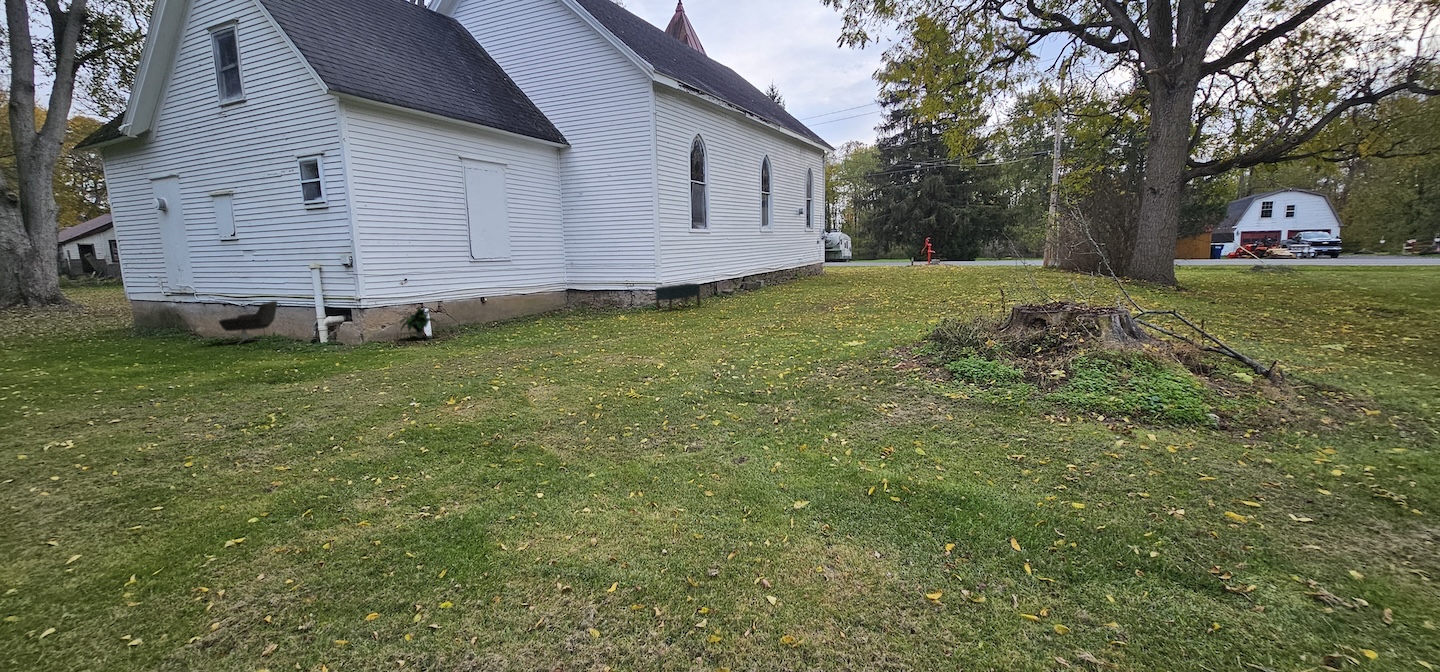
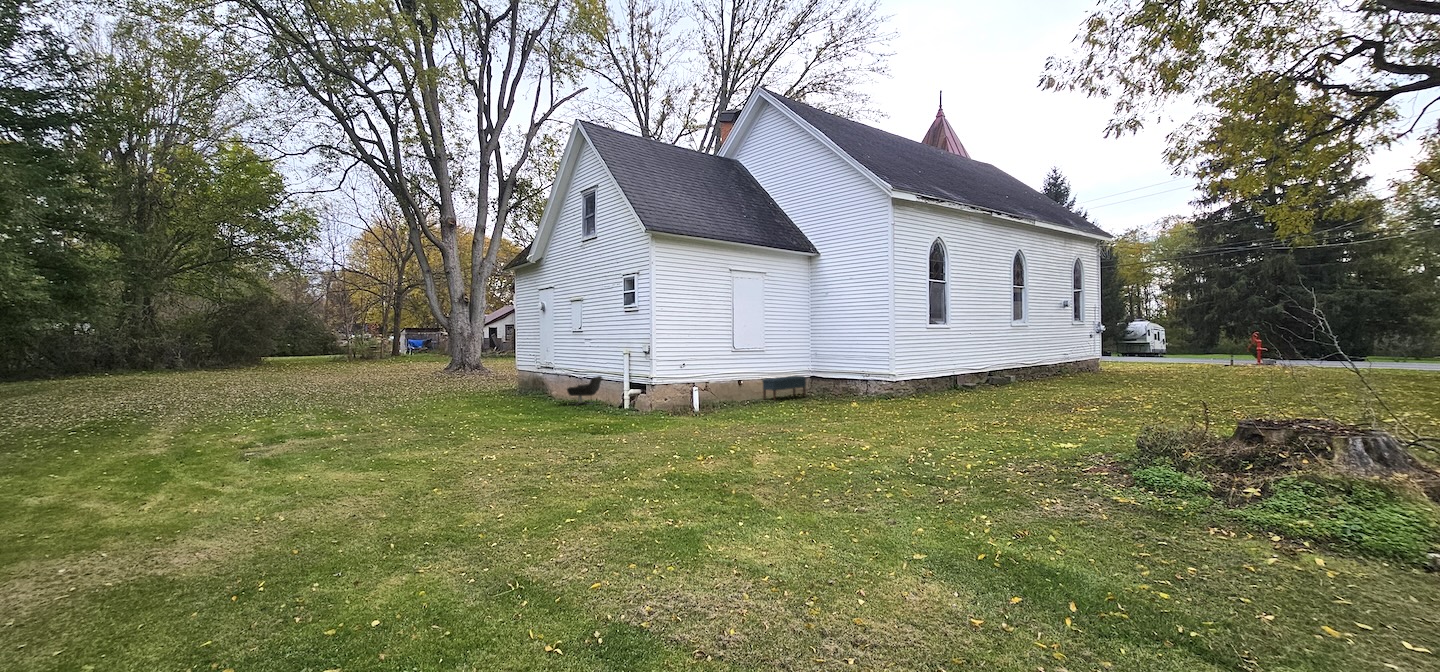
bench: present [655,283,700,311] -> present [762,376,806,400]
potted plant: present [400,308,438,338] -> none [678,385,707,410]

